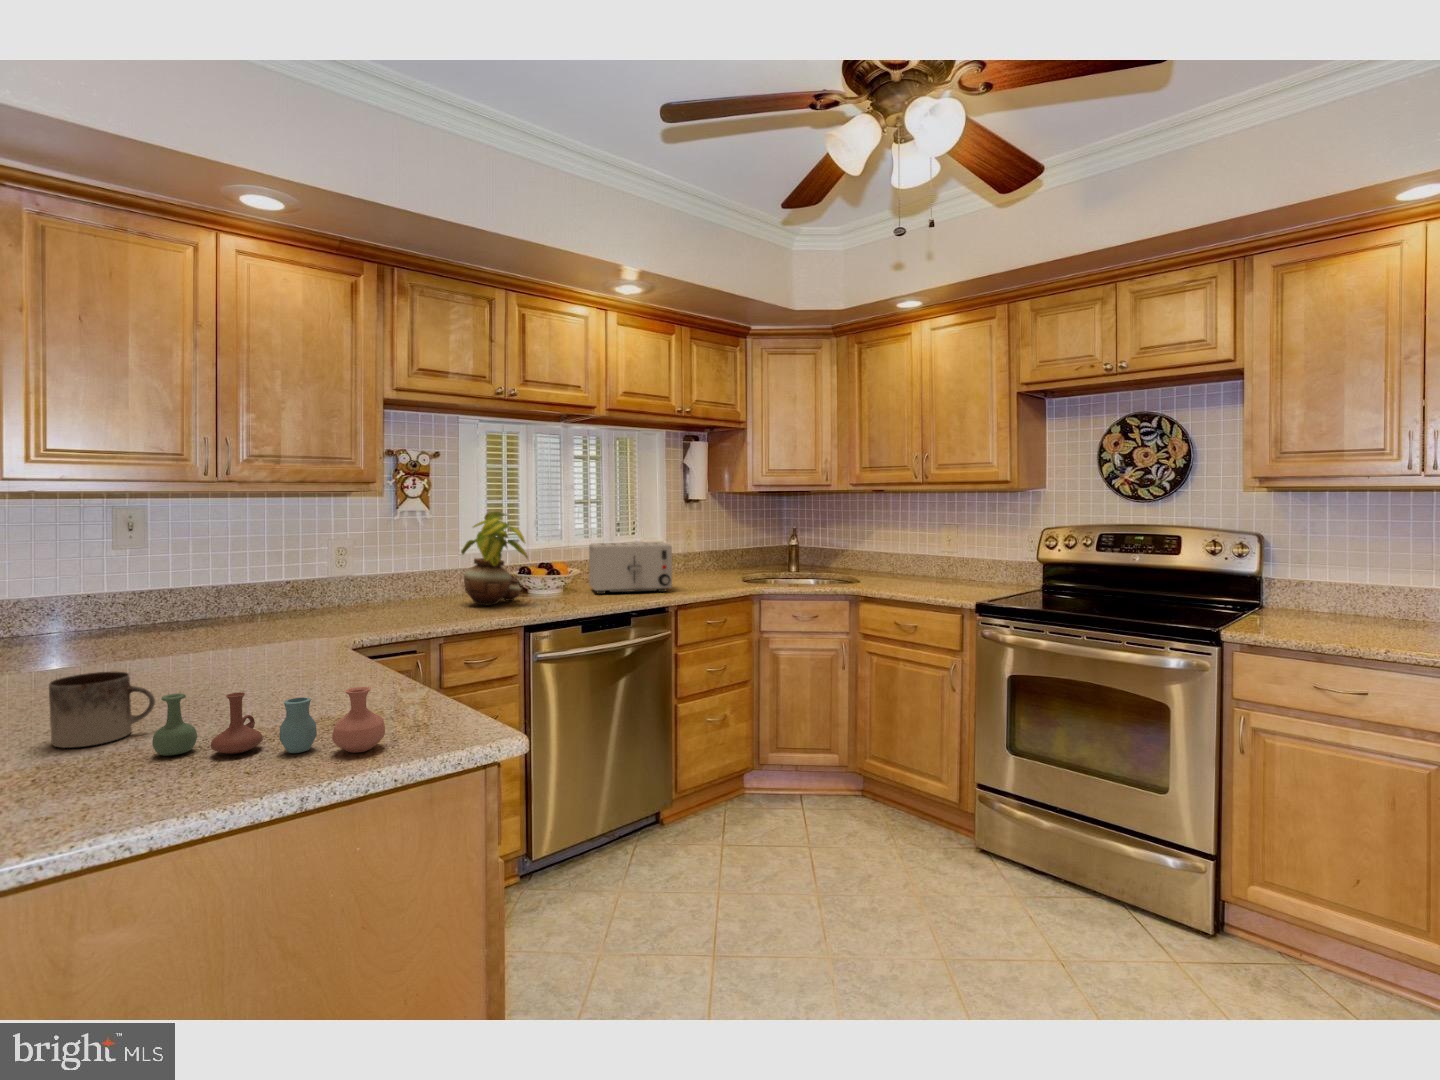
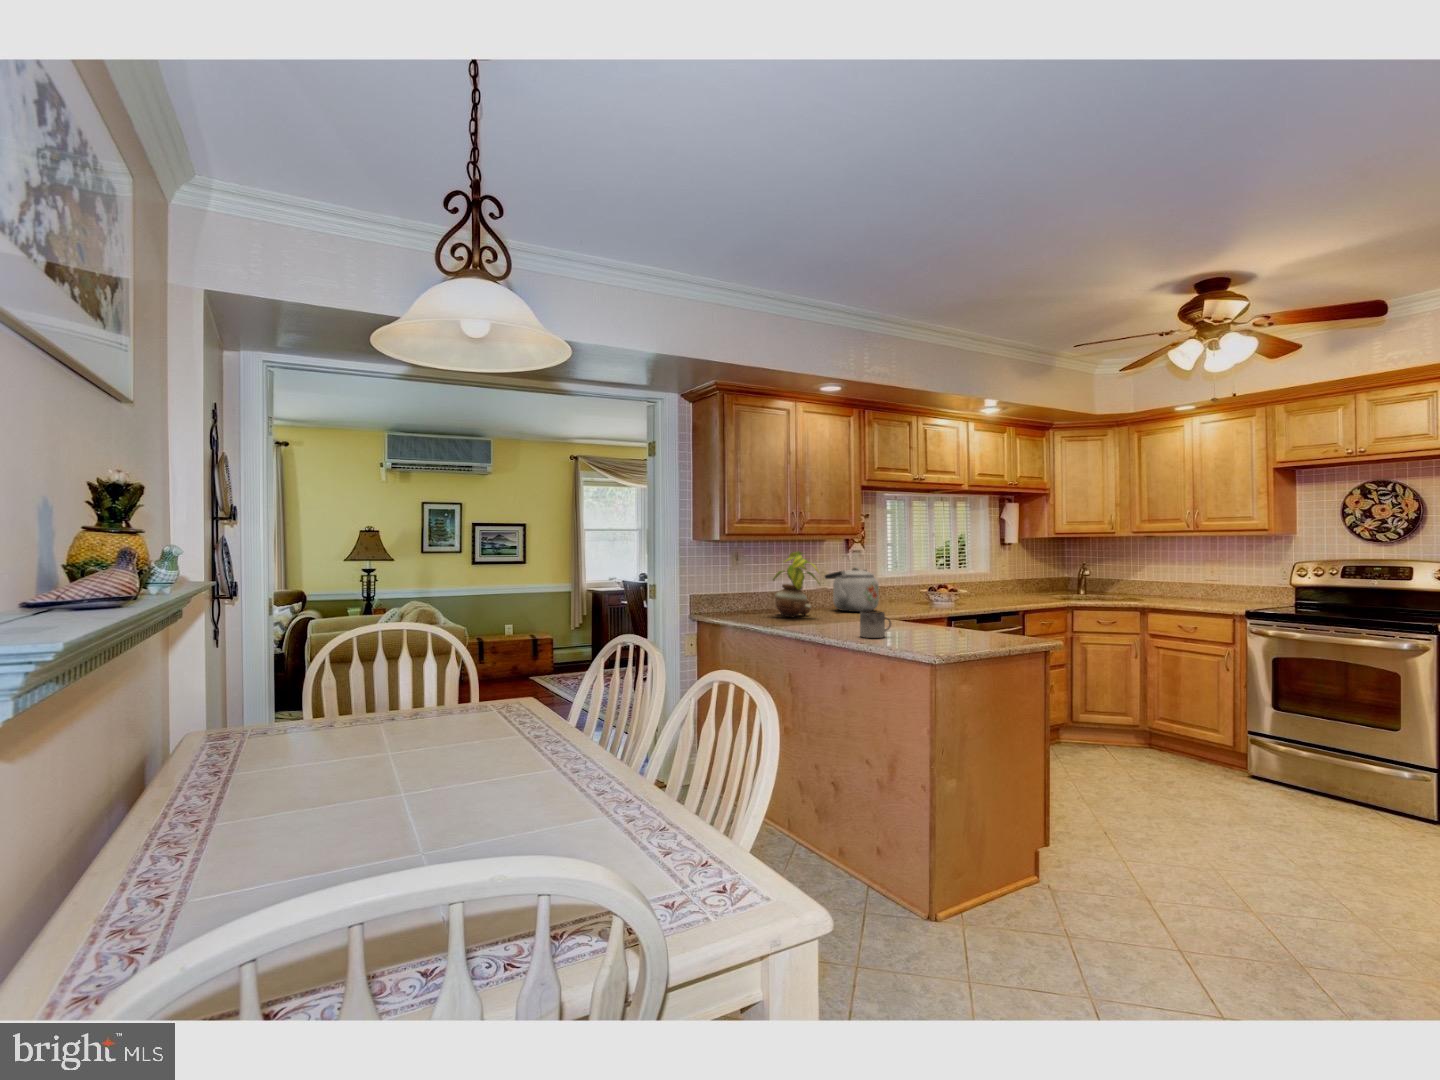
potted plant: present [461,512,528,605] -> present [773,551,820,617]
toaster: present [589,542,672,594] -> none [955,570,1015,602]
kettle: none [278,545,388,630] -> present [825,567,879,612]
vase: present [152,687,385,756] -> none [913,617,1006,643]

